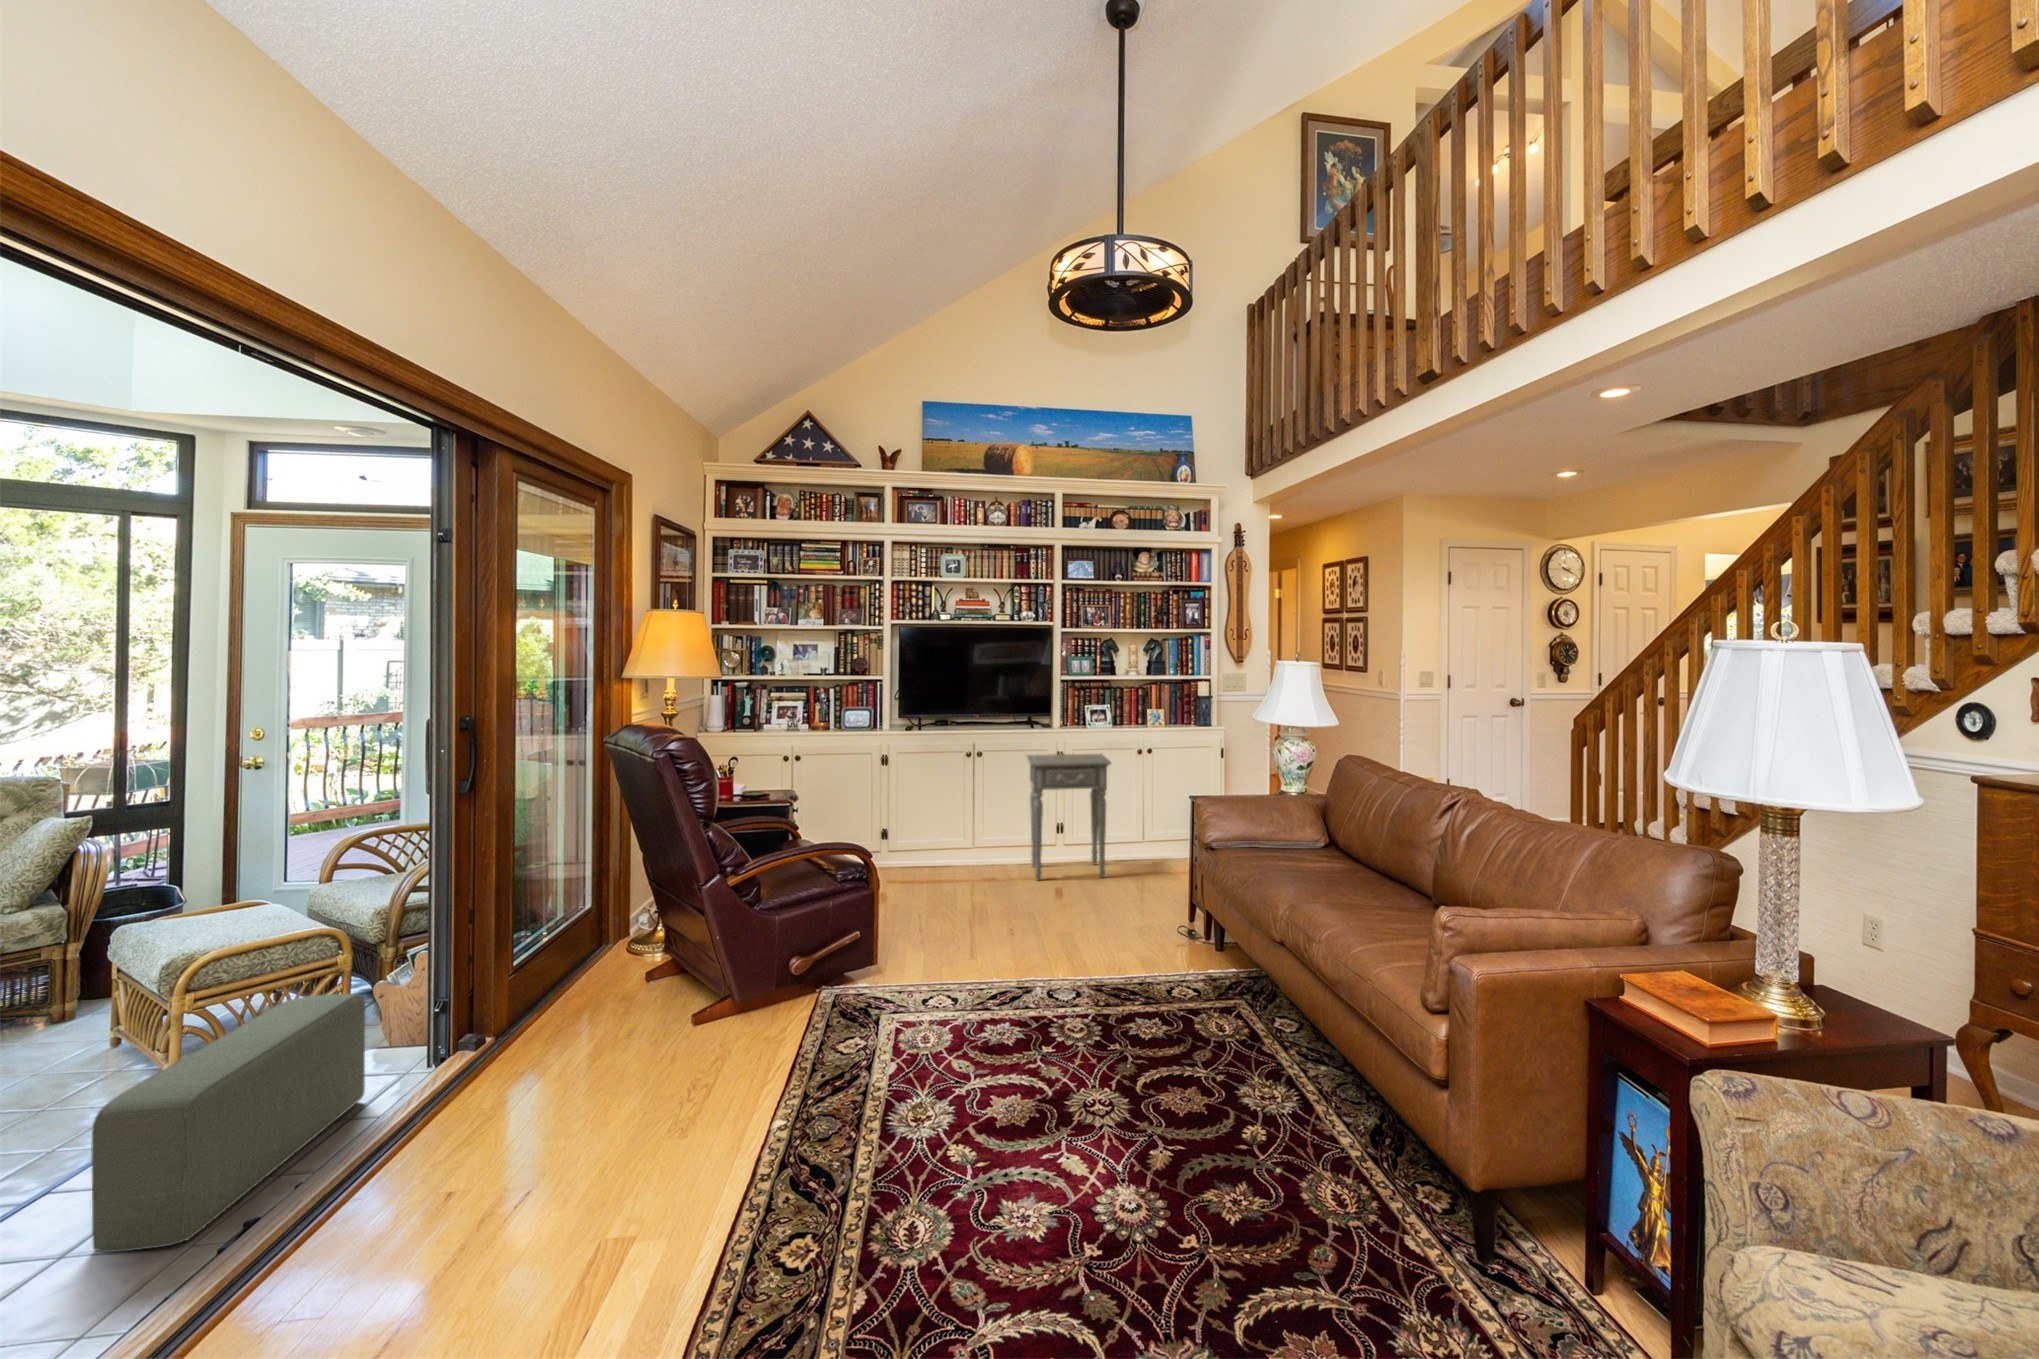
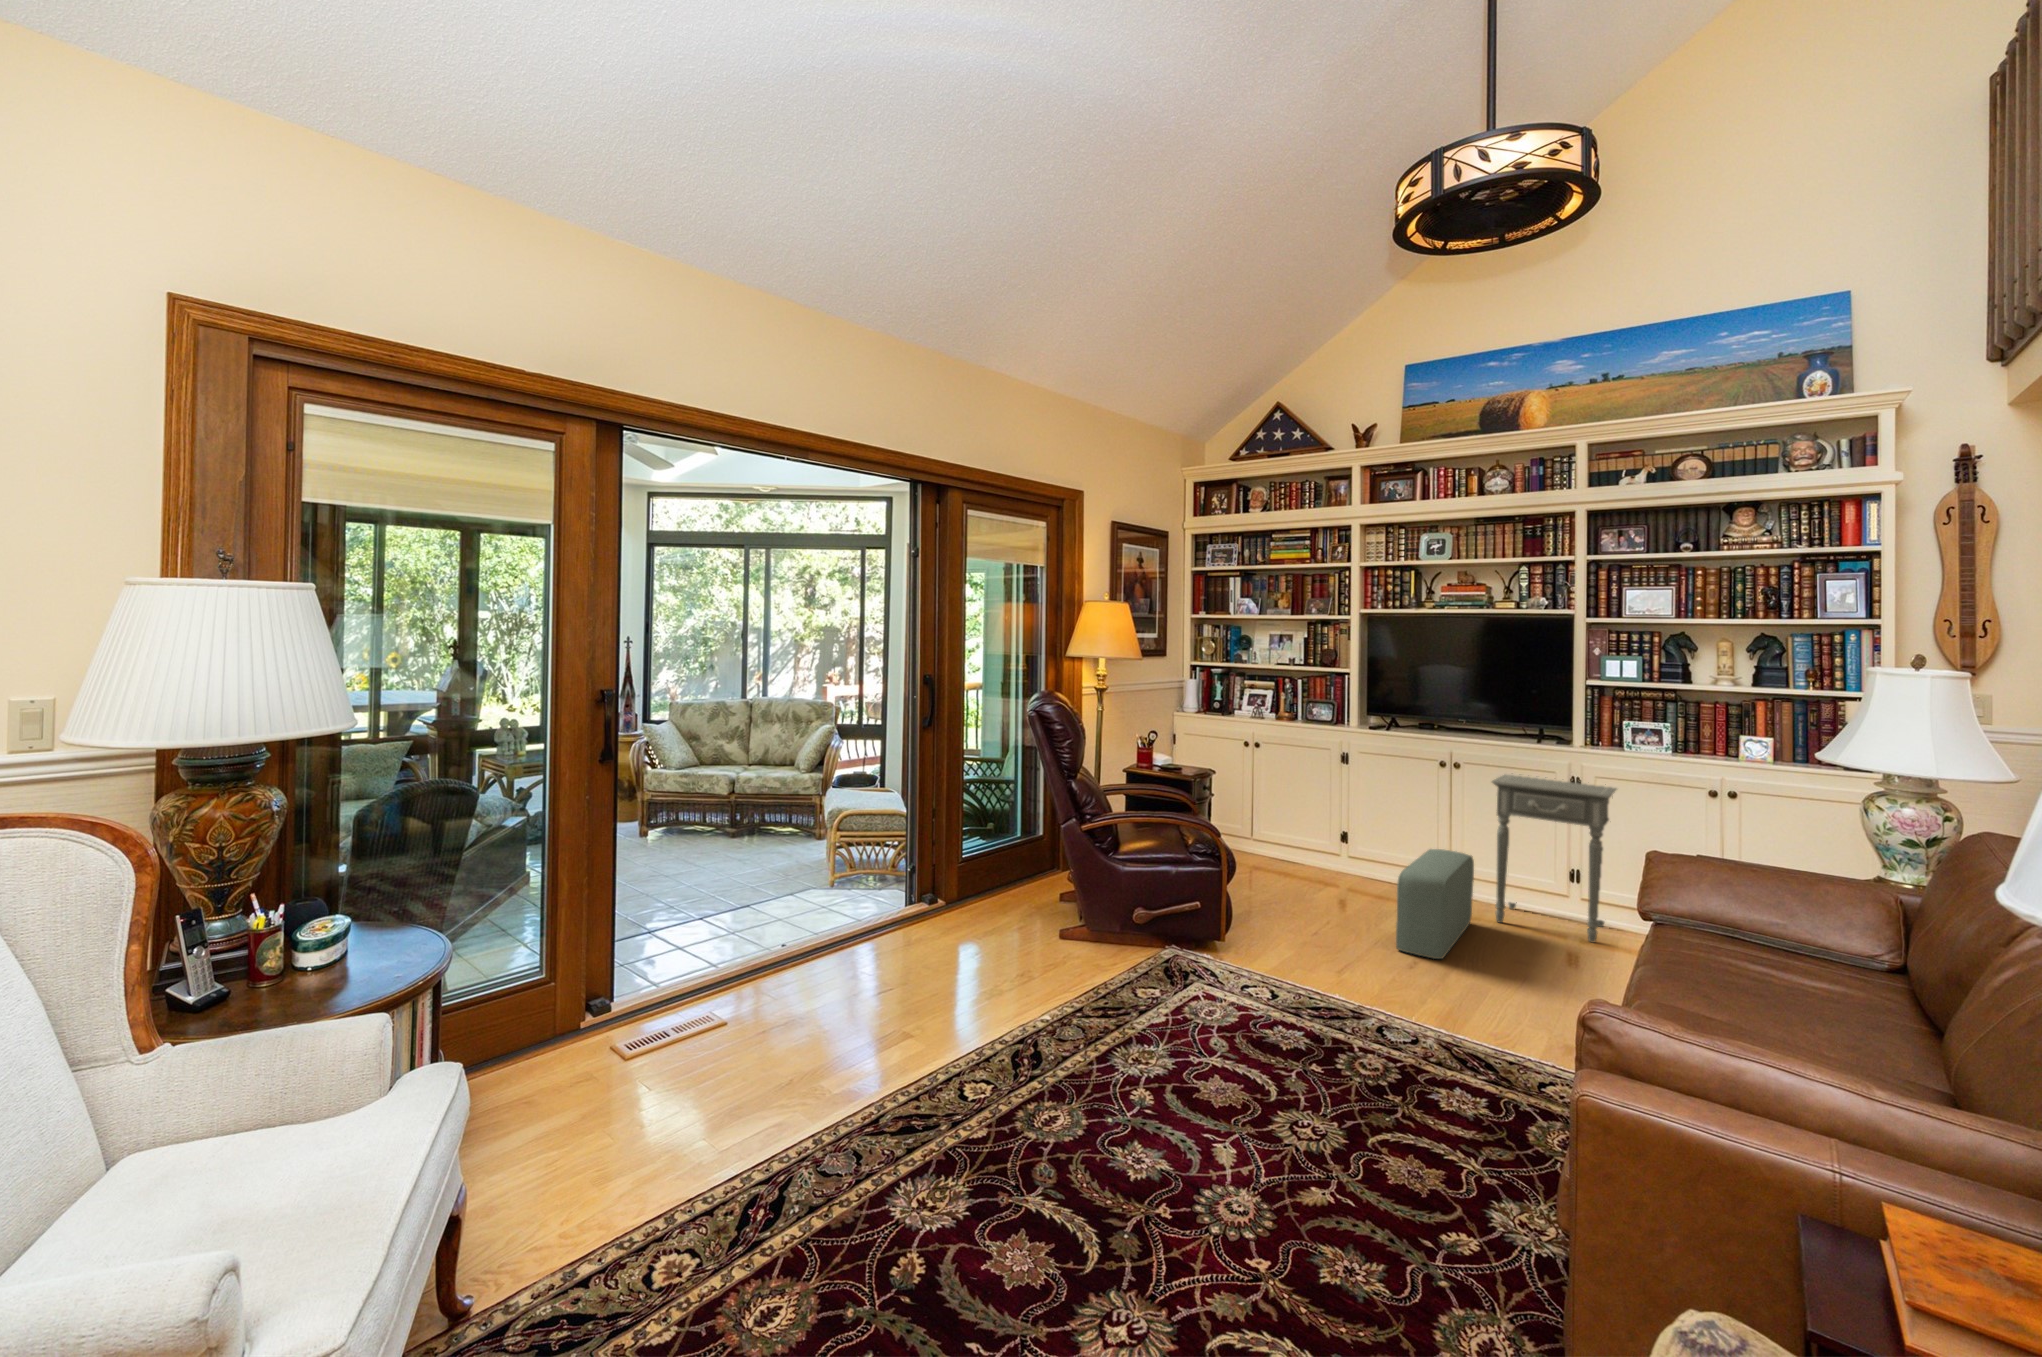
pouf: present [91,994,365,1252] -> present [1396,849,1474,959]

